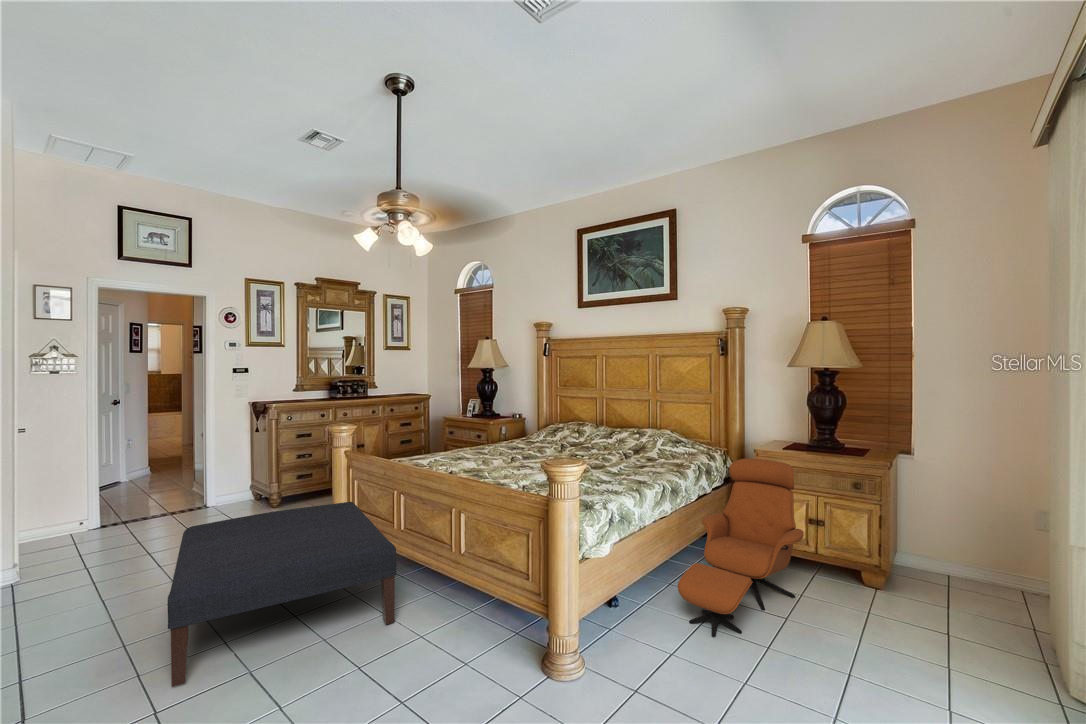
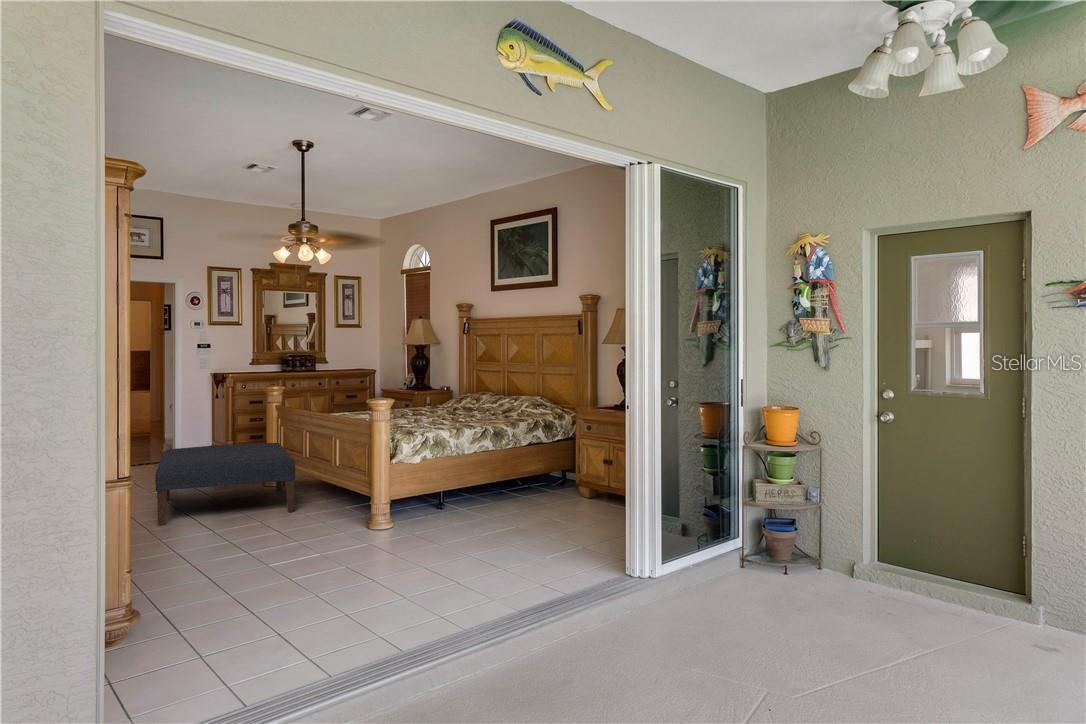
armchair: present [678,459,804,637] -> none [479,415,592,523]

